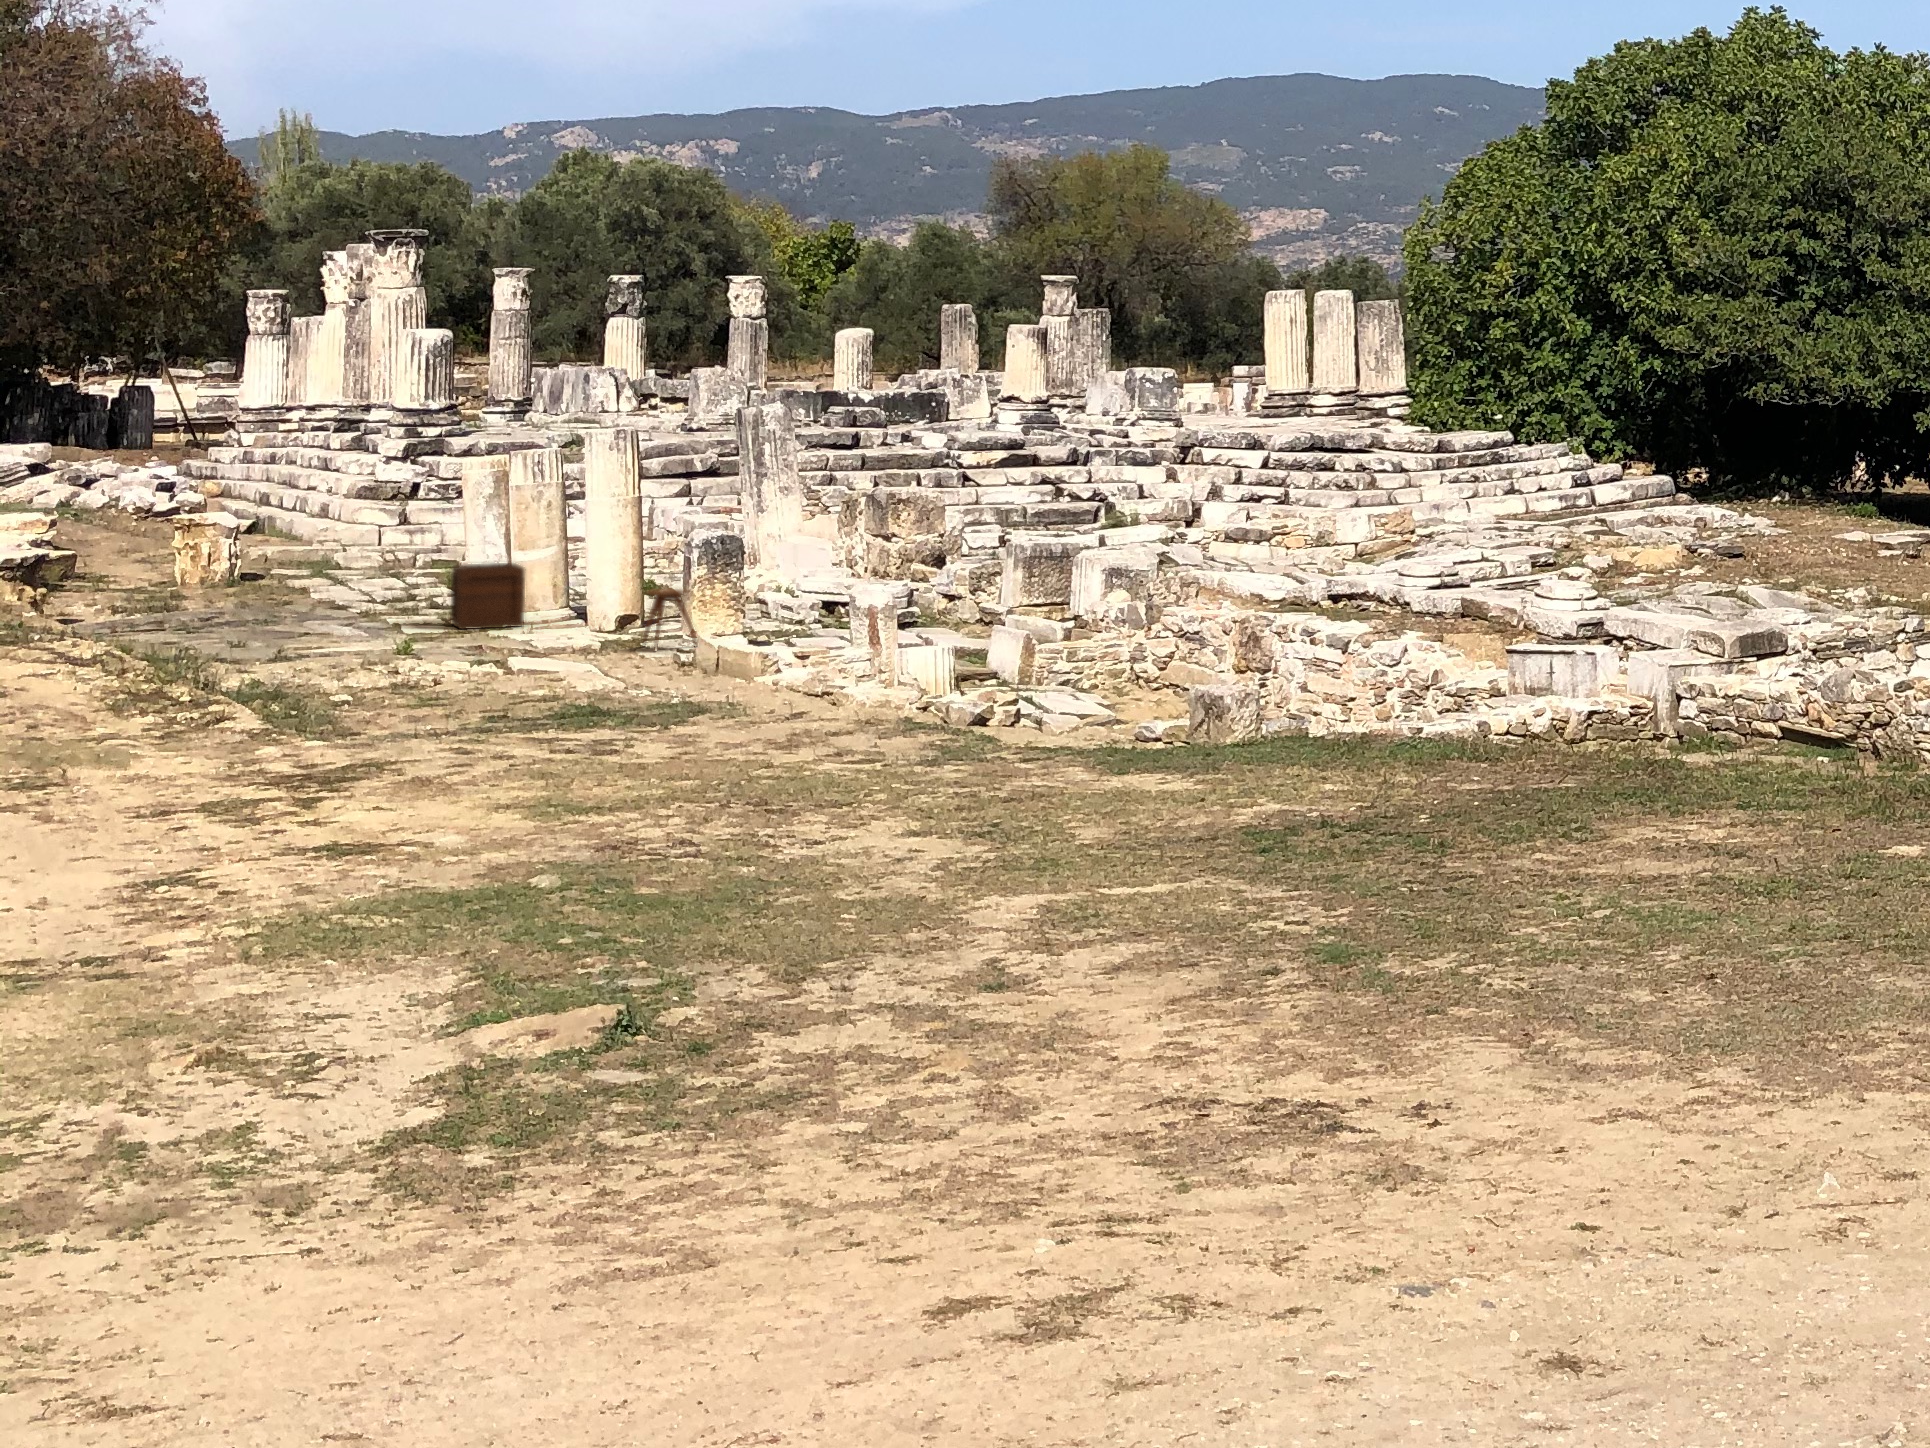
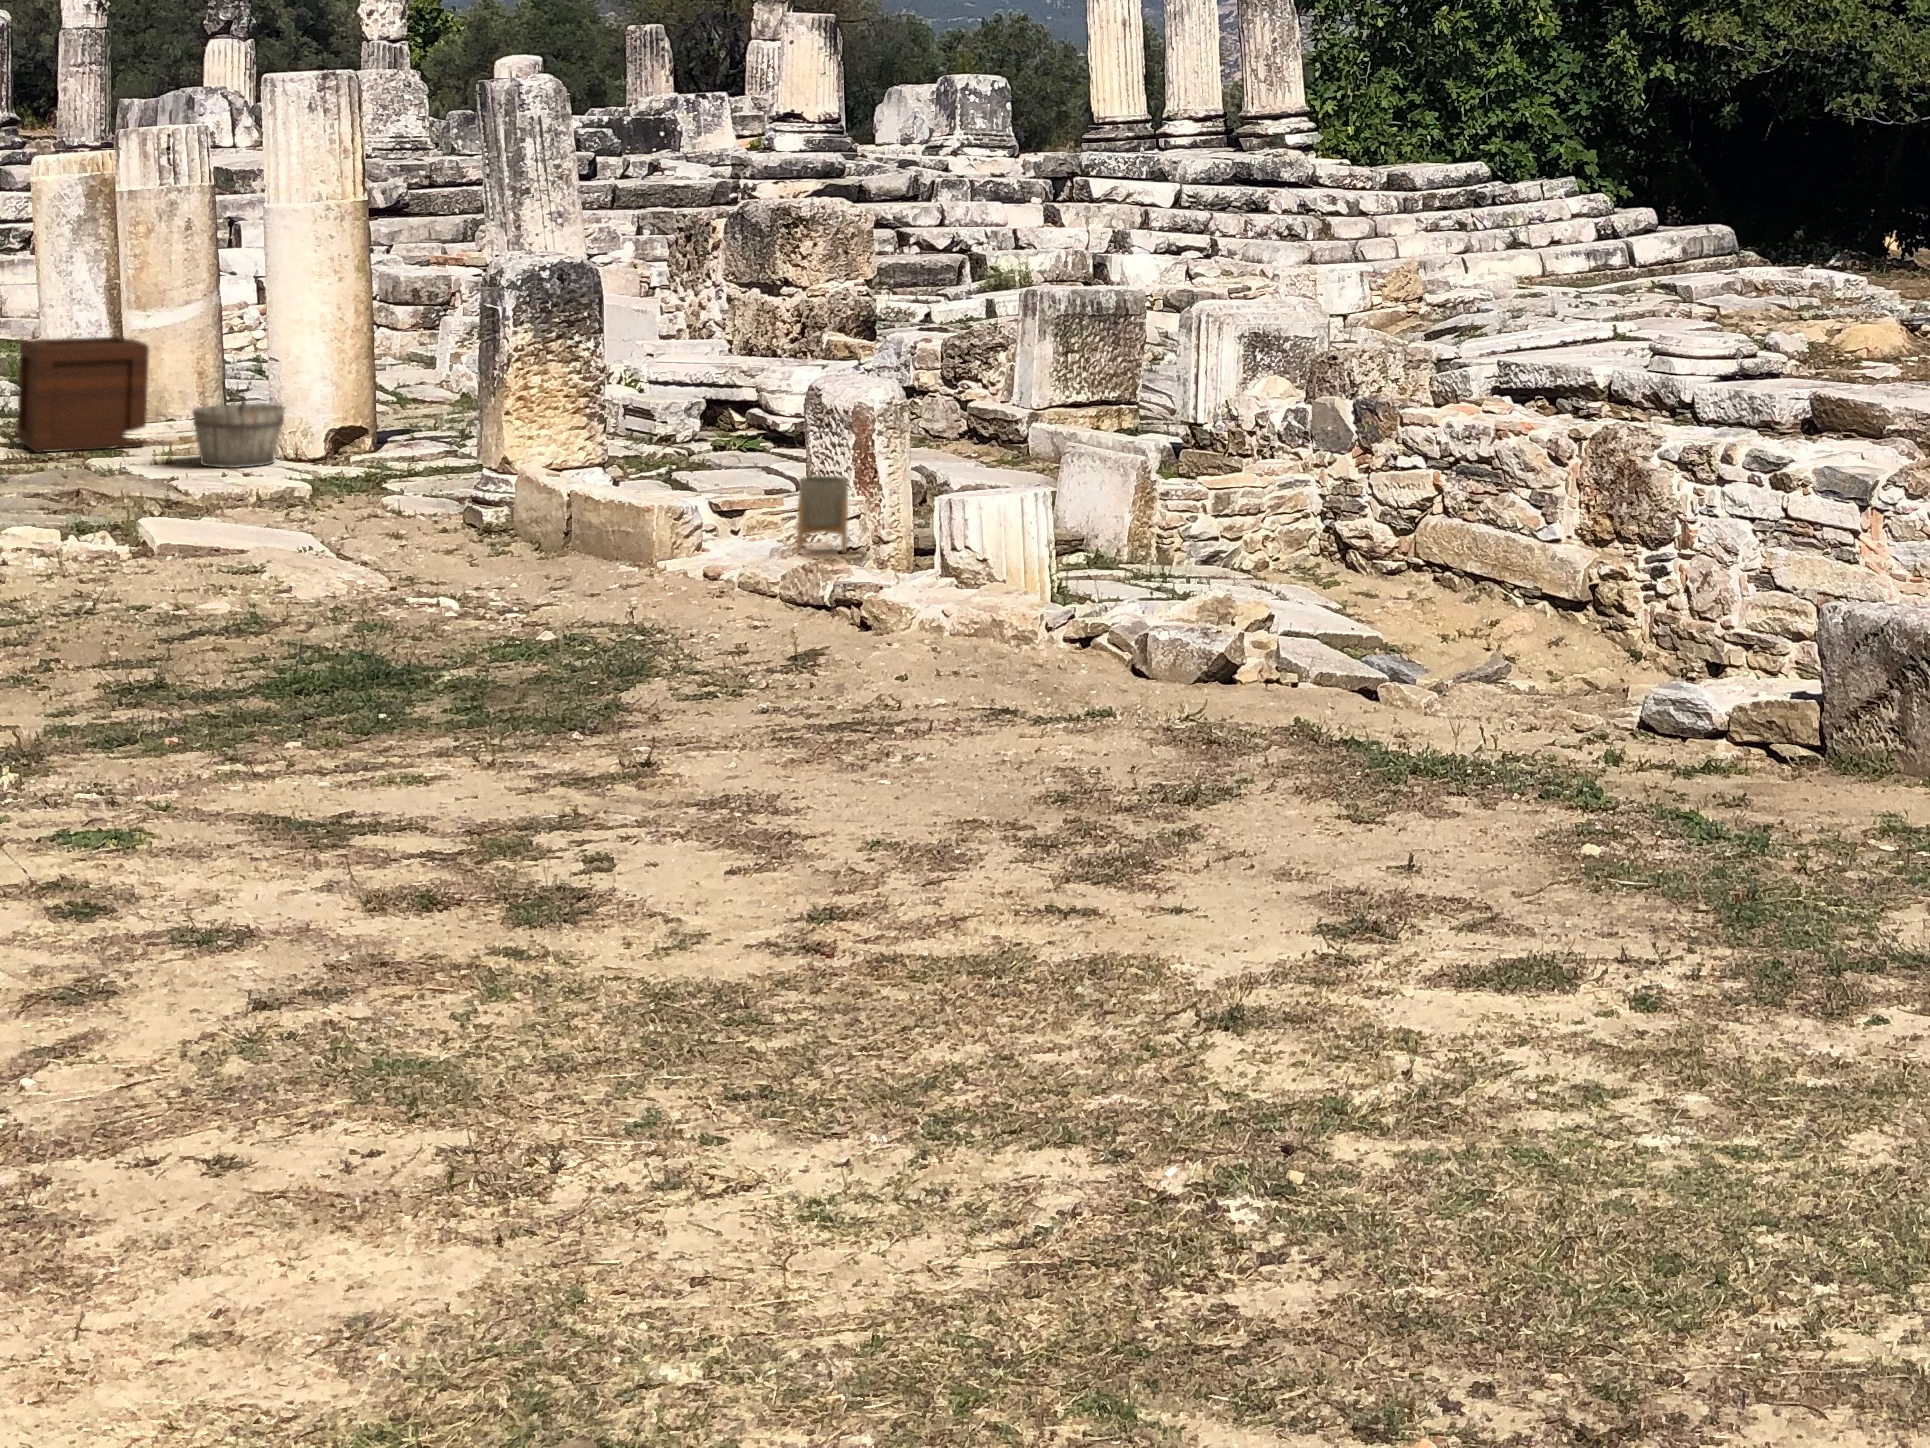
stool: present [643,589,697,649] -> none [375,384,478,503]
wooden bucket: none [547,592,601,636] -> present [193,396,285,468]
planter: none [836,633,866,671] -> present [797,476,848,554]

